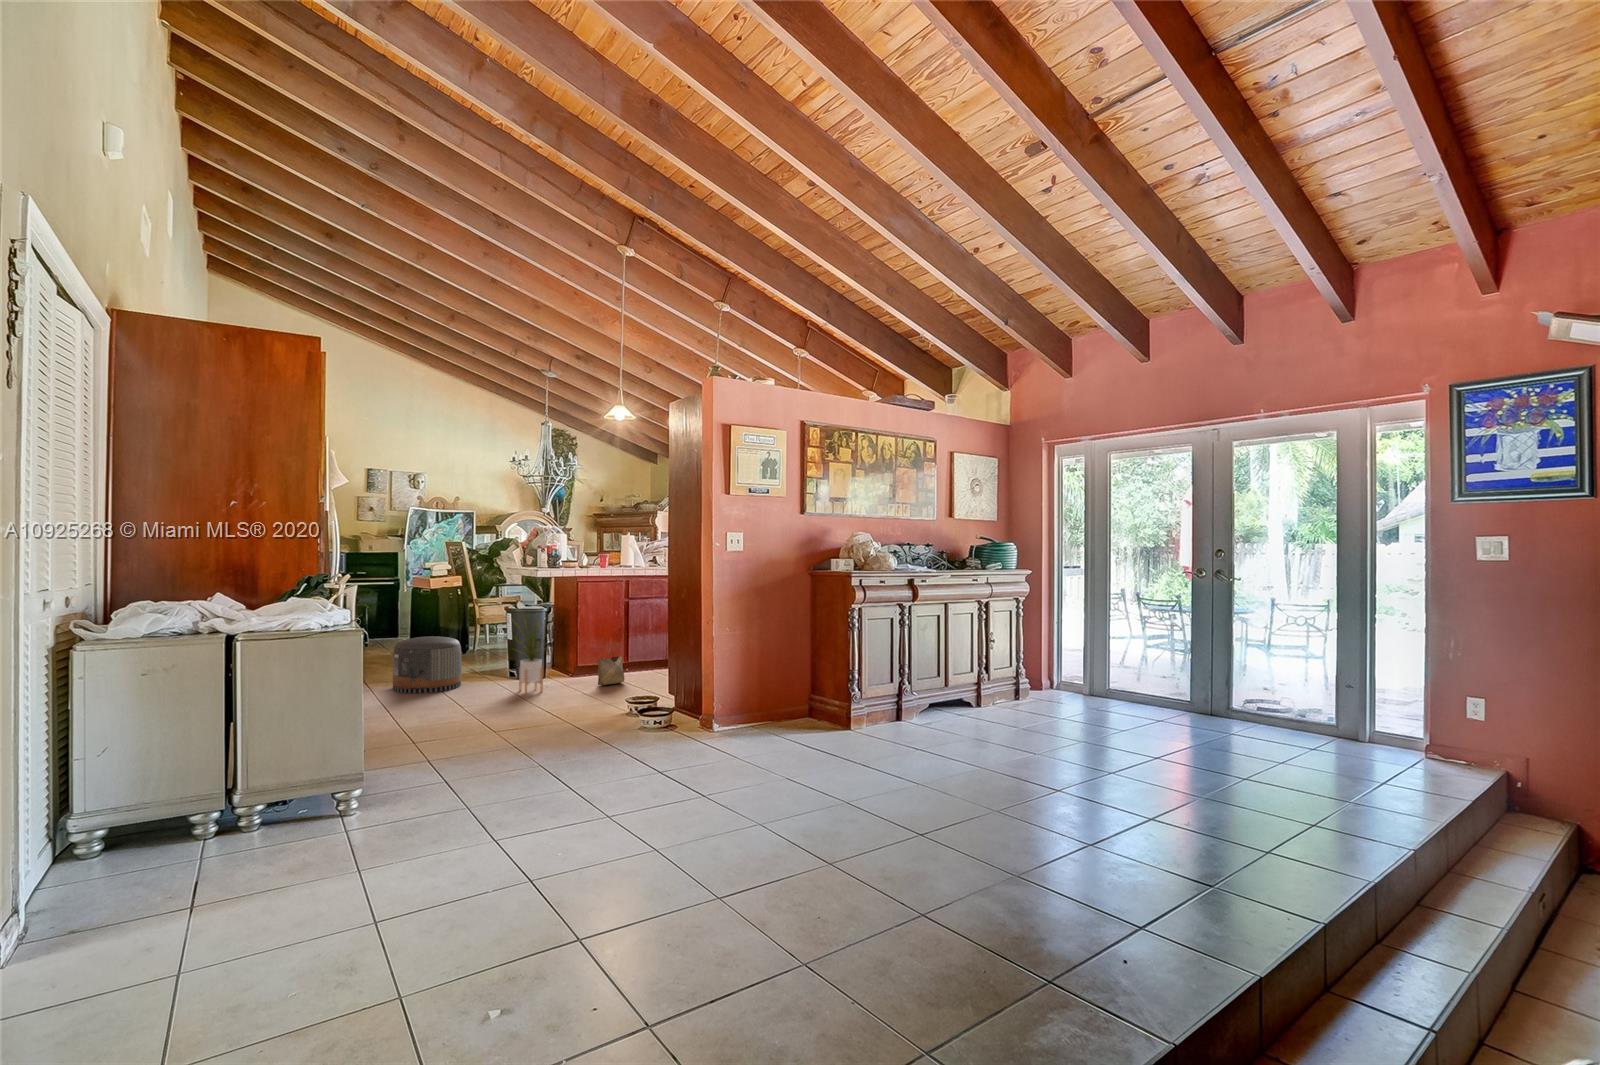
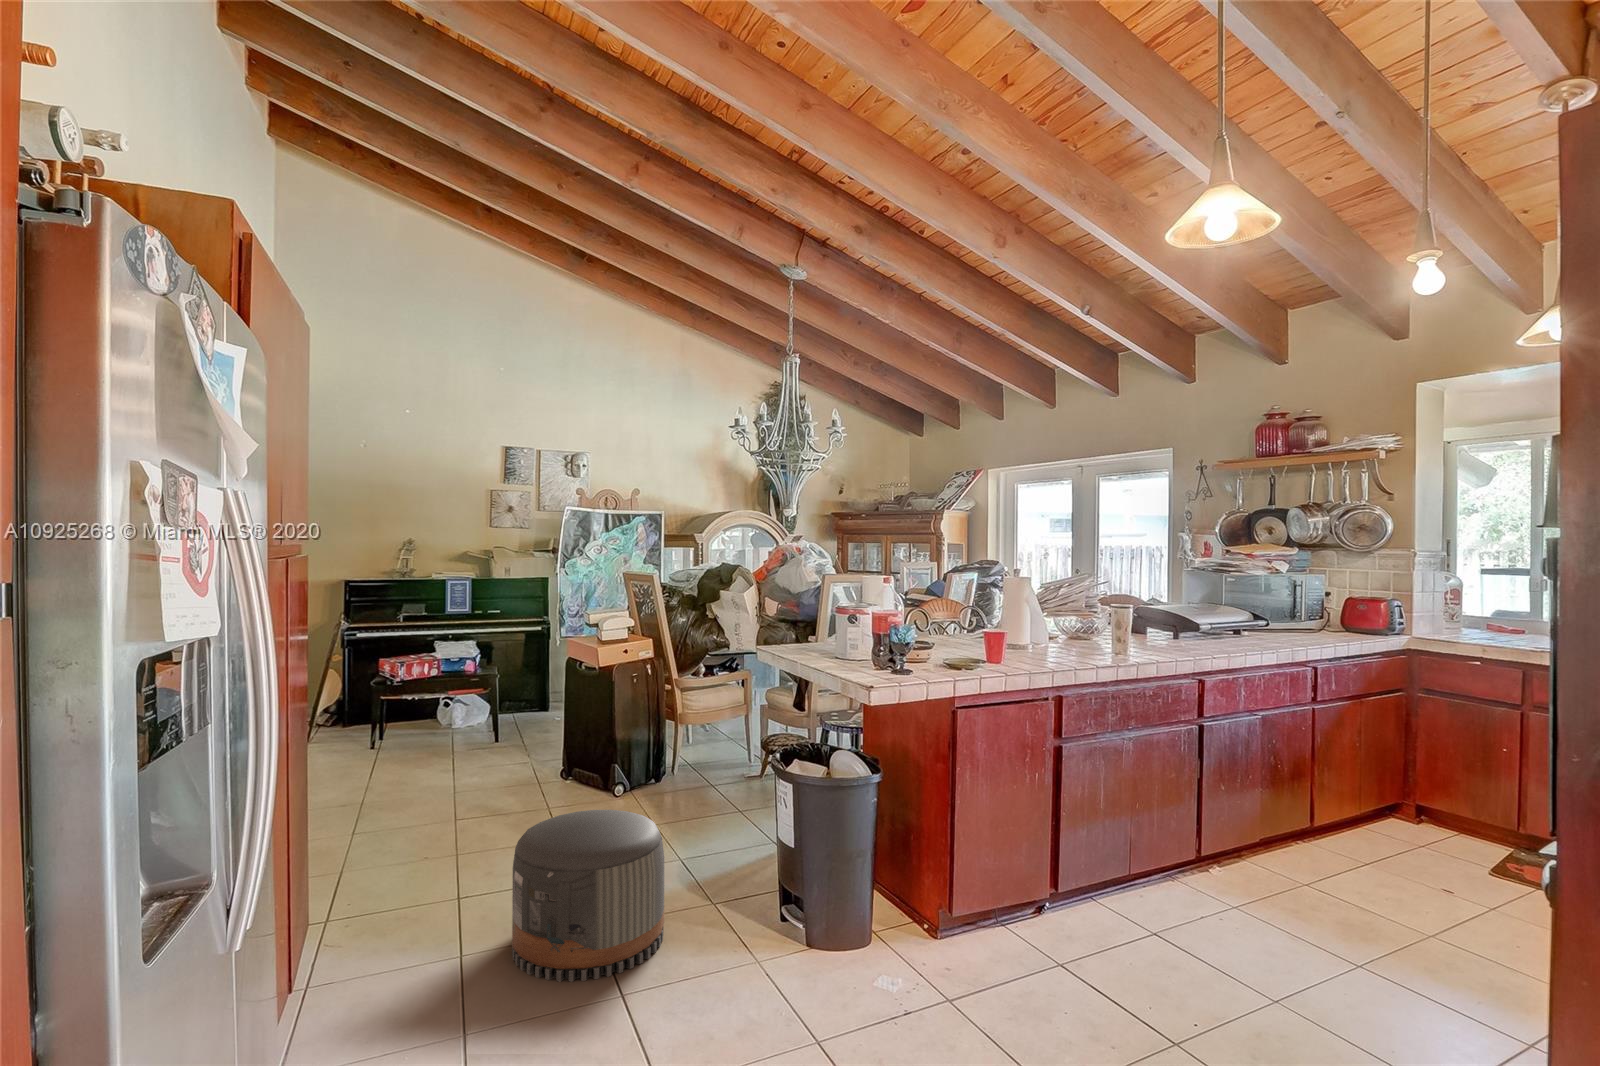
house plant: present [517,619,543,693] -> none [787,778,901,1015]
woven basket: present [598,643,624,685] -> none [997,849,1057,974]

